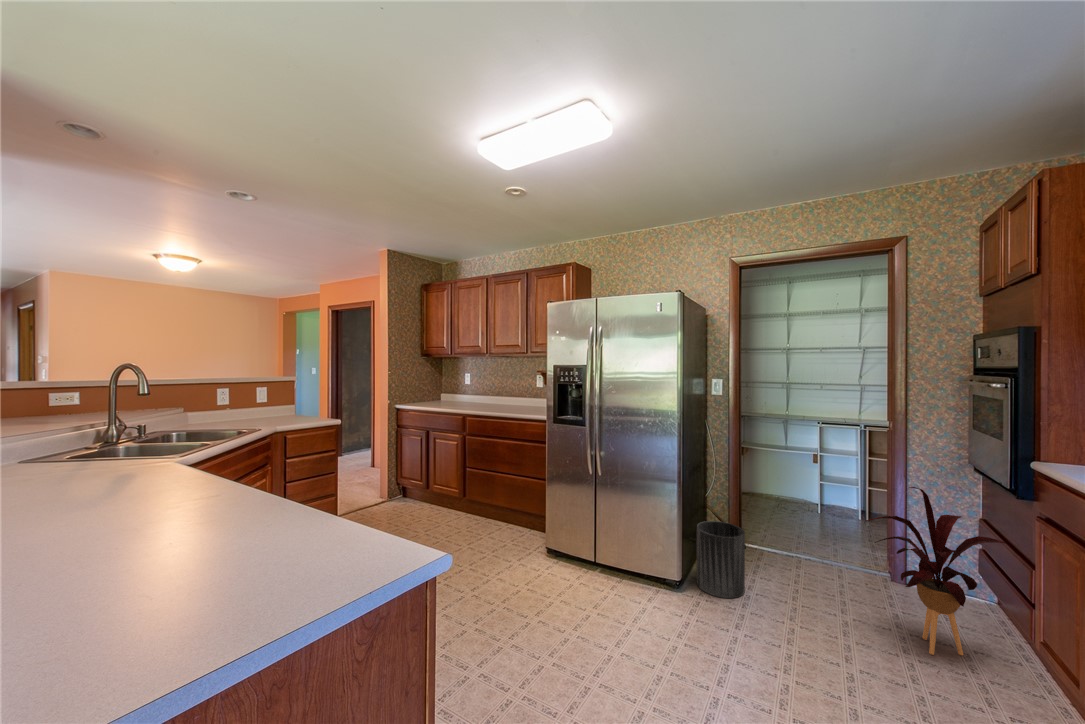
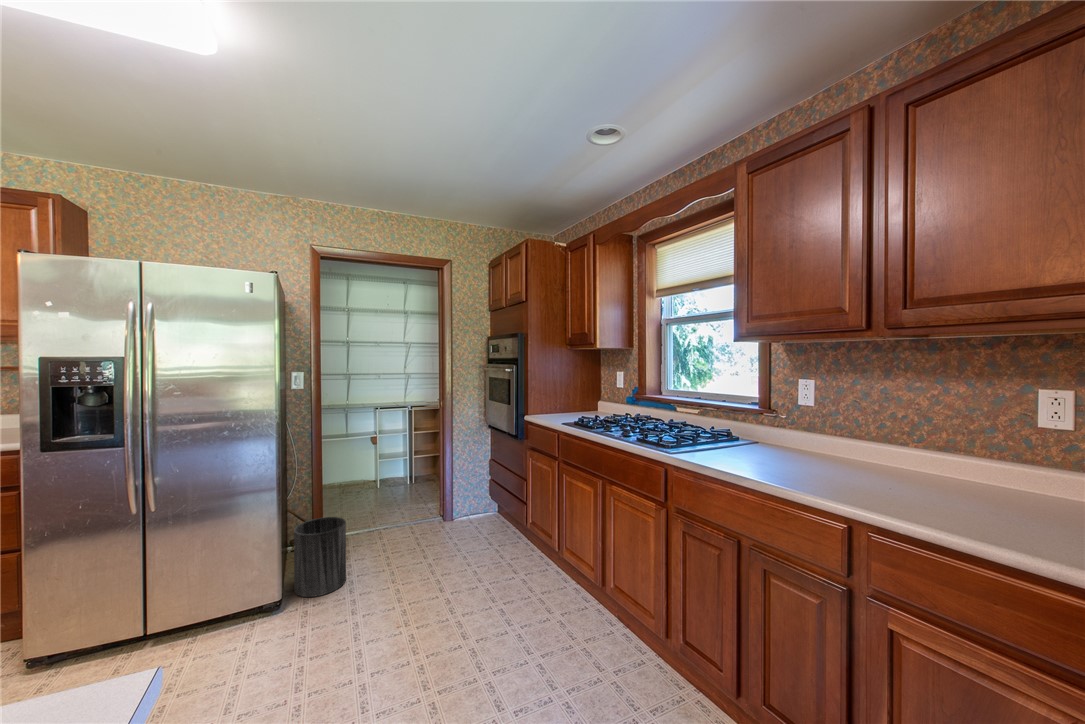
house plant: present [866,487,1005,655] -> none [443,444,514,558]

